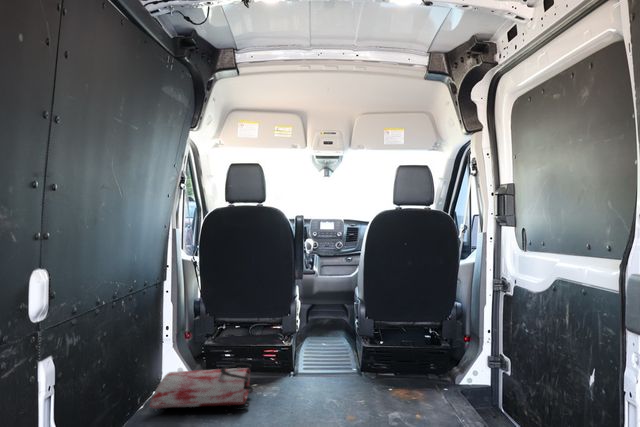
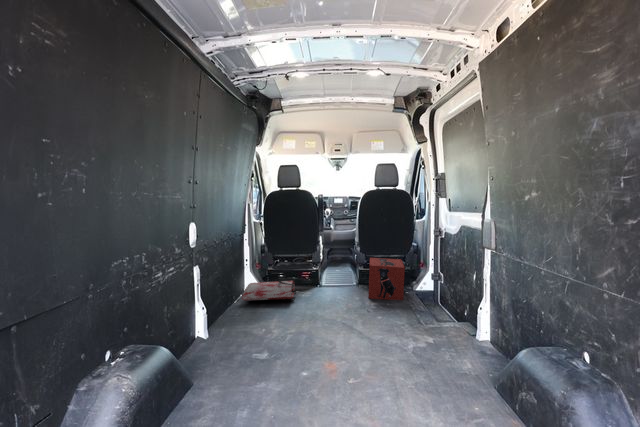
storage box: none [380,325,446,407] -> present [368,258,405,300]

